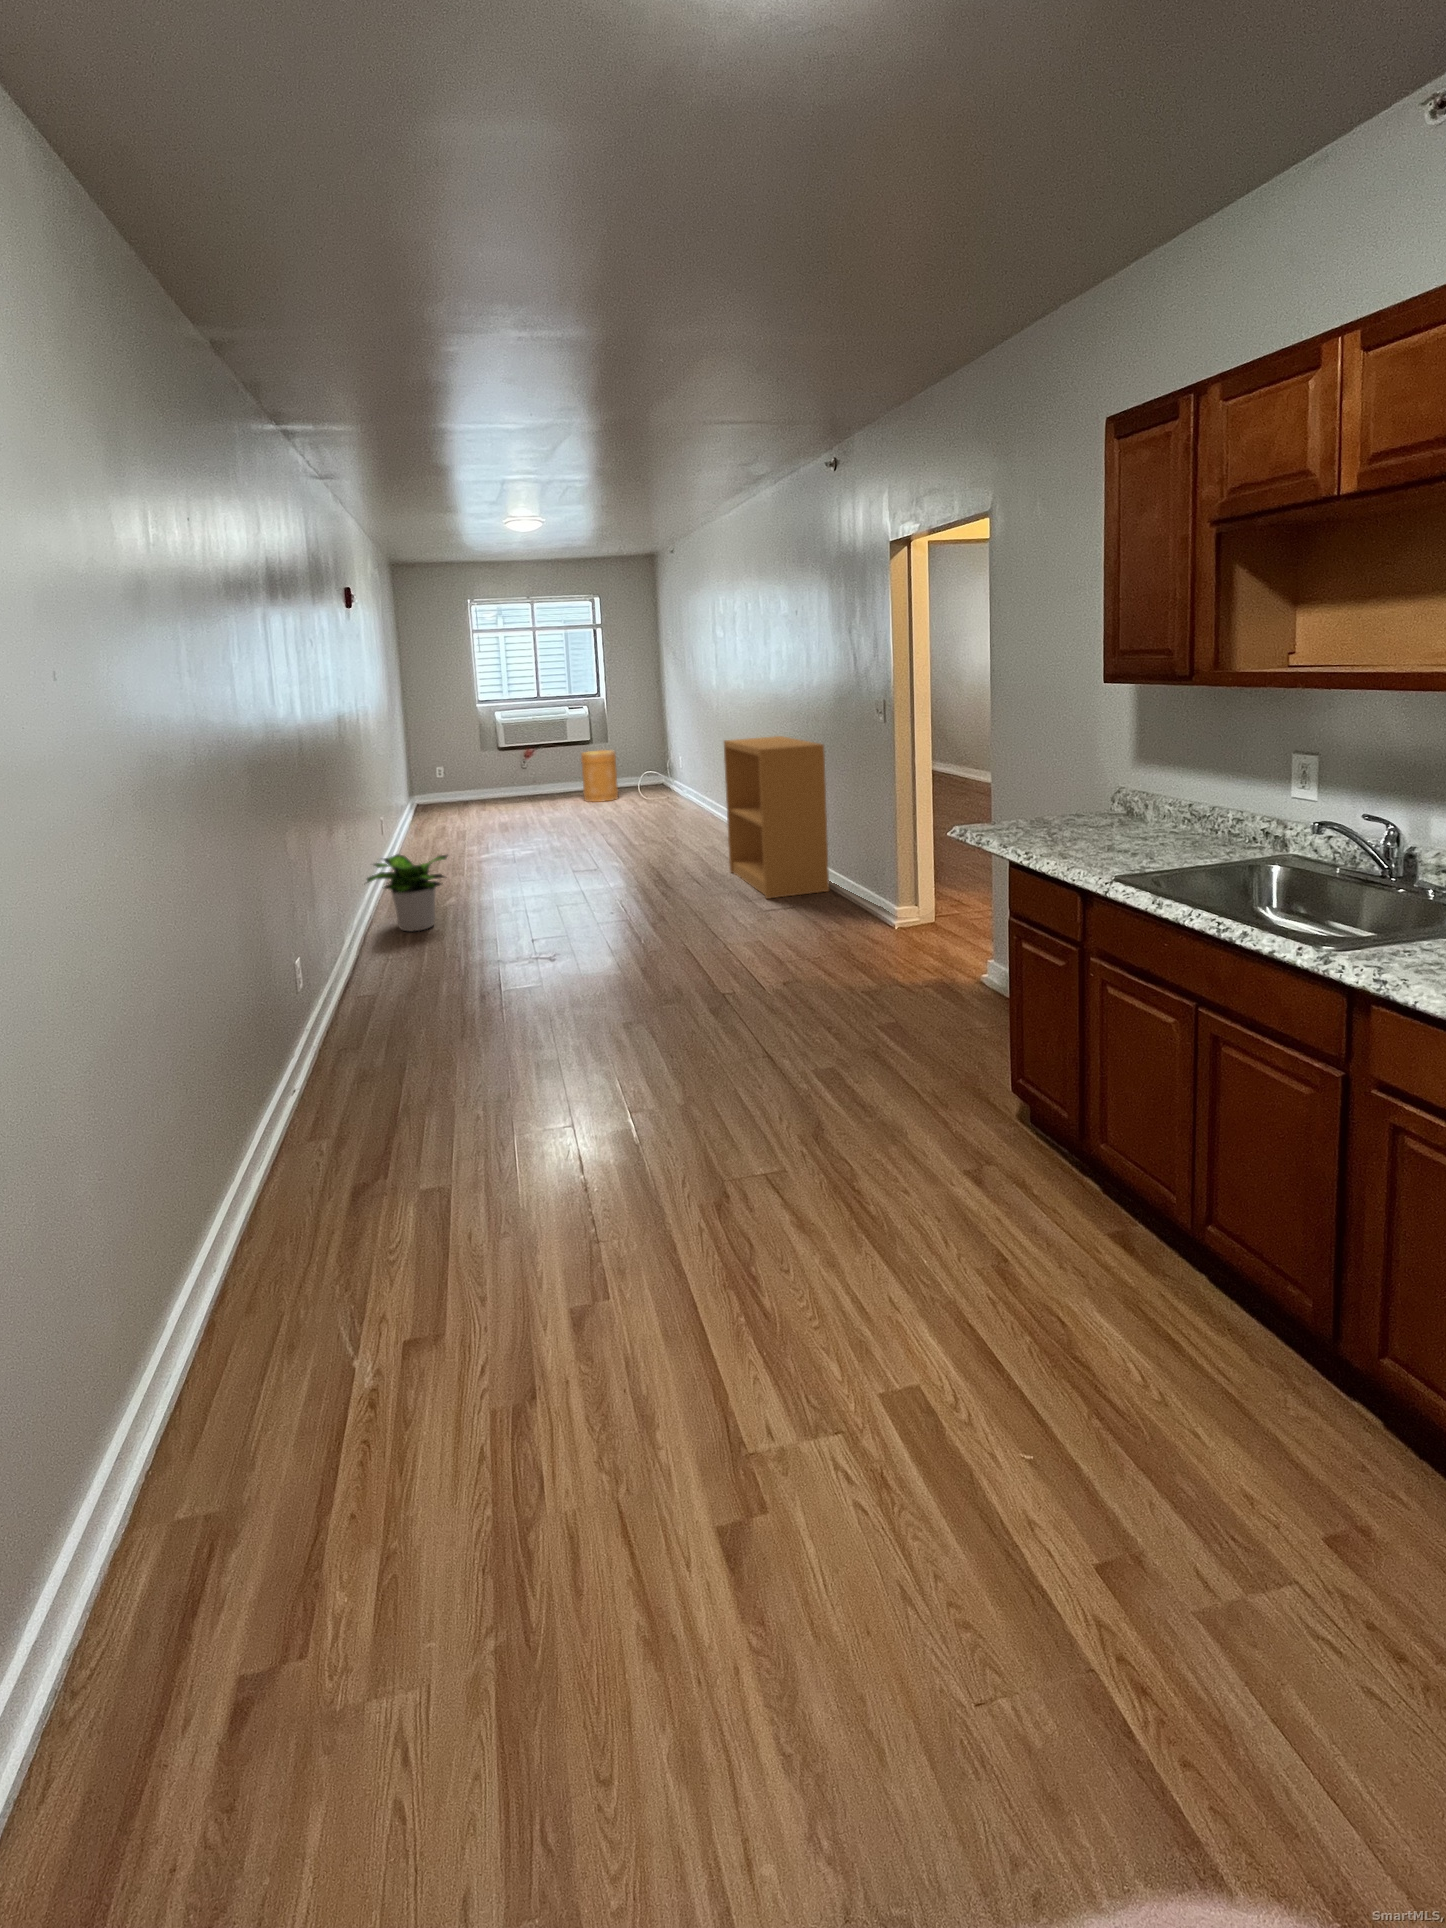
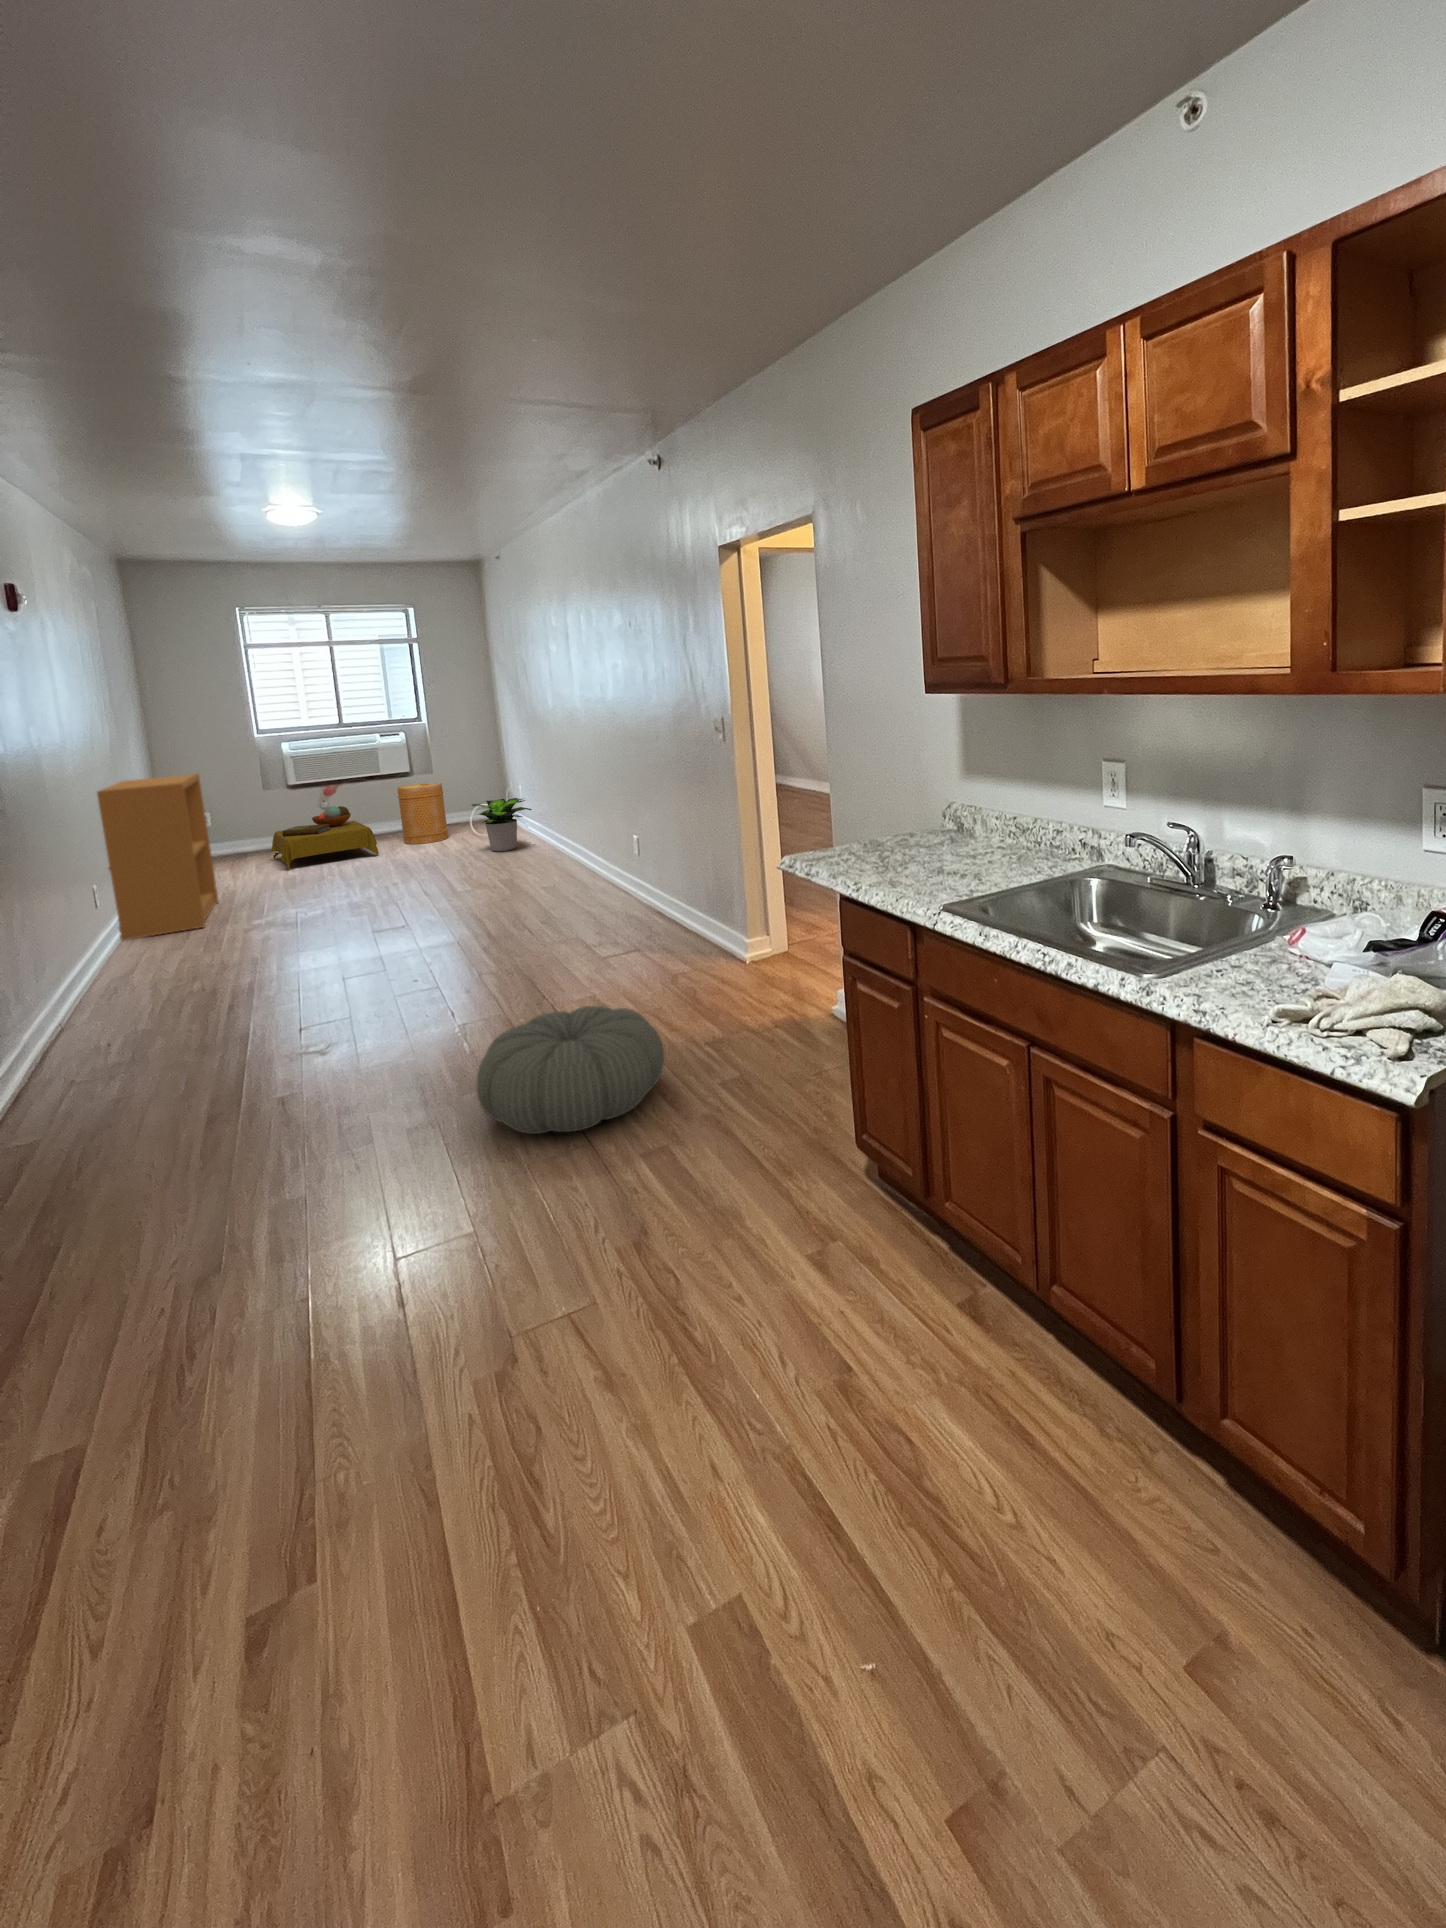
bookshelf: present [724,736,830,899] -> present [97,774,219,940]
side table: none [488,766,566,817] -> present [271,806,379,869]
potted plant: present [367,854,447,931] -> present [472,798,531,851]
pouf: none [678,943,827,1042] -> present [477,1006,664,1134]

